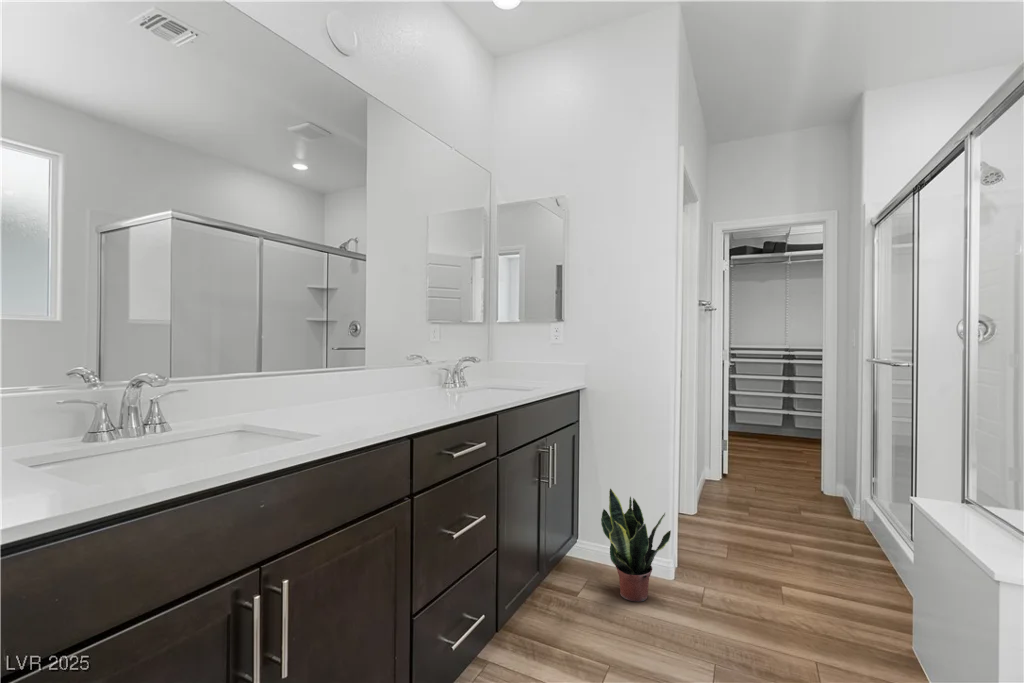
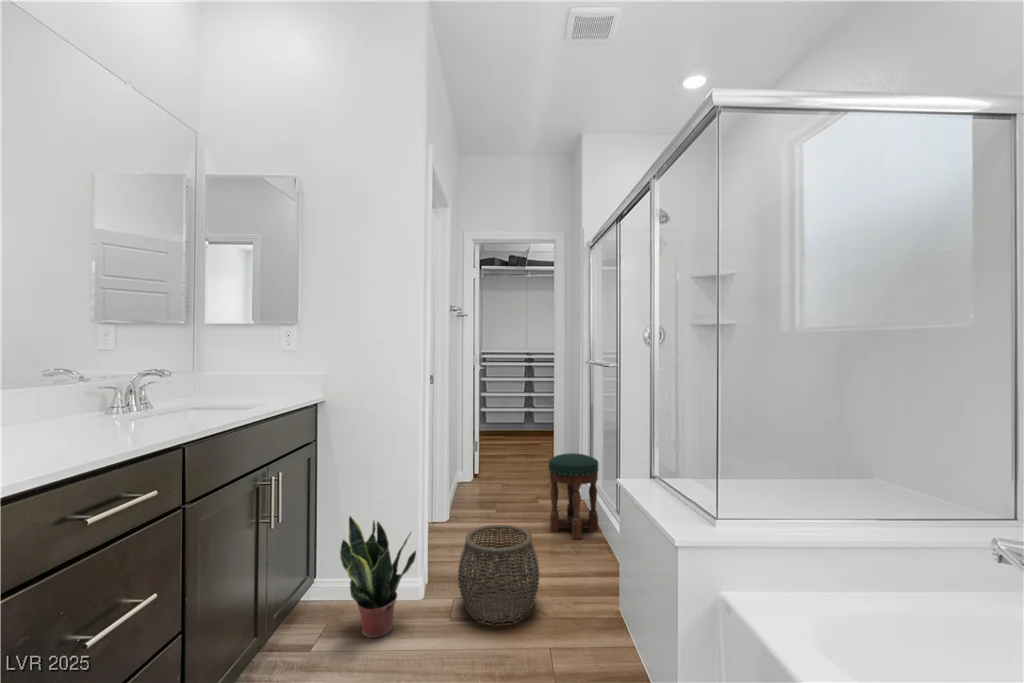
stool: none [816,463,884,560] -> present [549,453,599,539]
woven basket: none [712,522,805,623] -> present [458,525,539,624]

